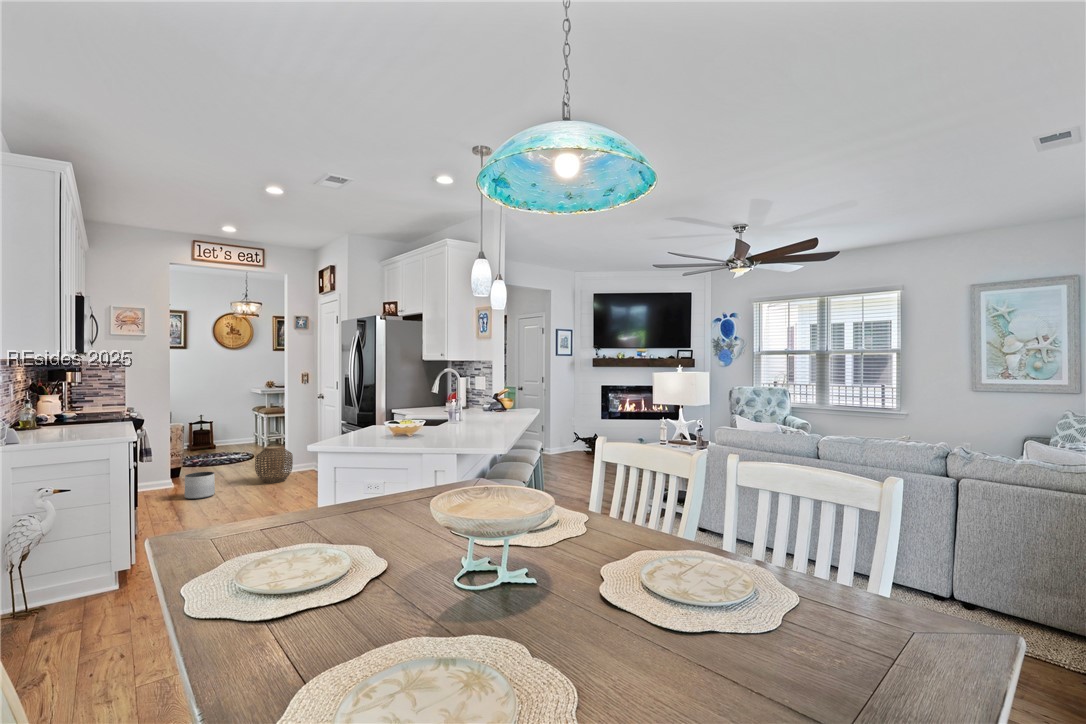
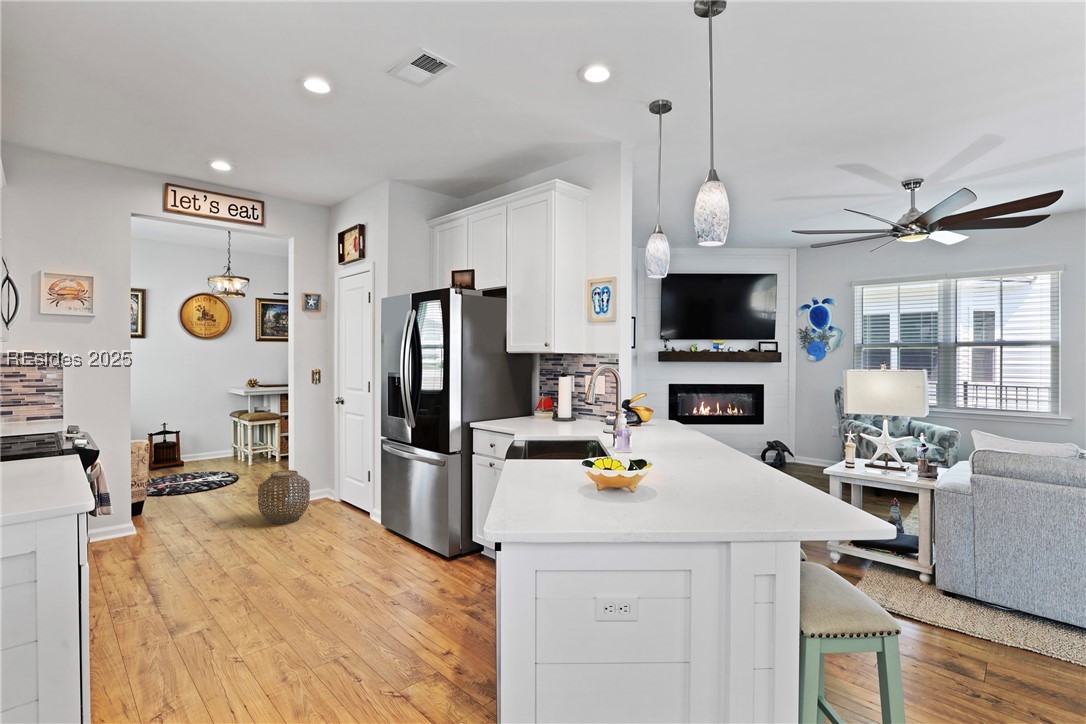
planter: present [185,472,215,499] -> none [159,515,204,559]

